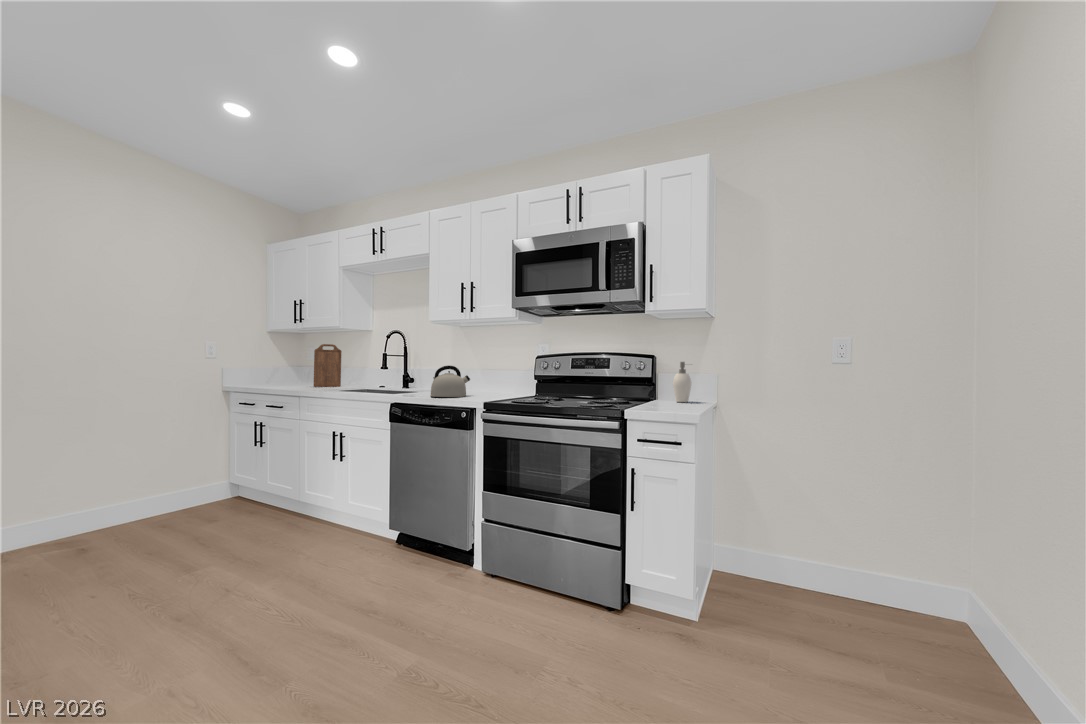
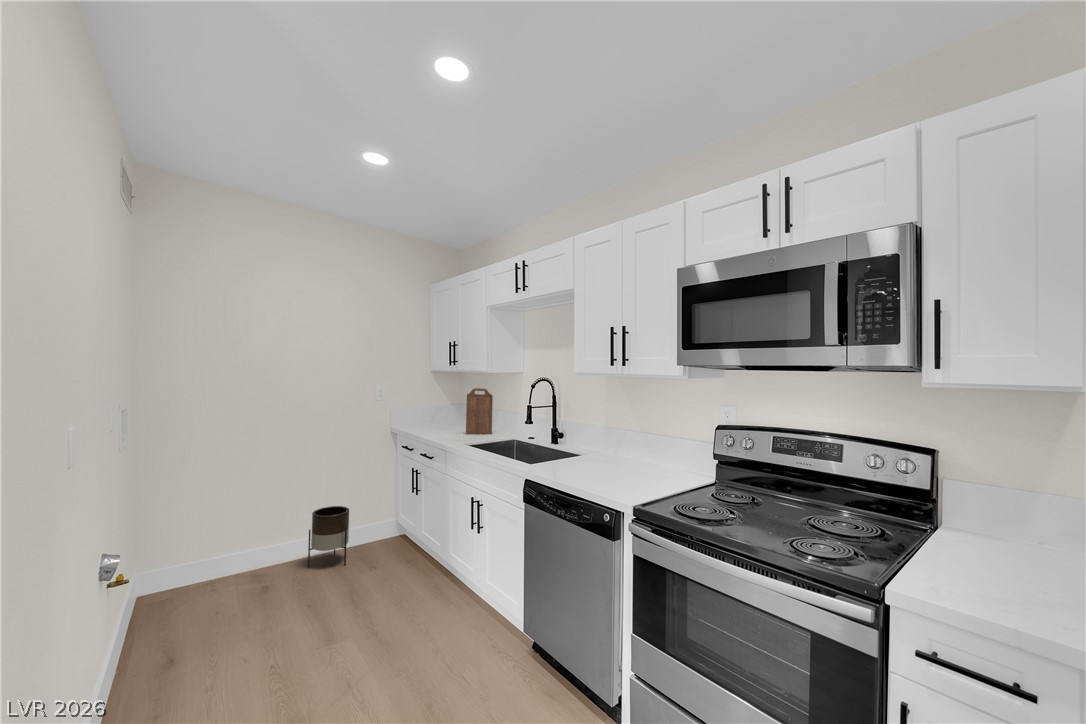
soap dispenser: present [673,362,691,402] -> none [984,474,1039,555]
kettle: present [430,366,470,397] -> none [571,435,622,480]
planter: none [130,465,181,528] -> present [308,506,349,568]

